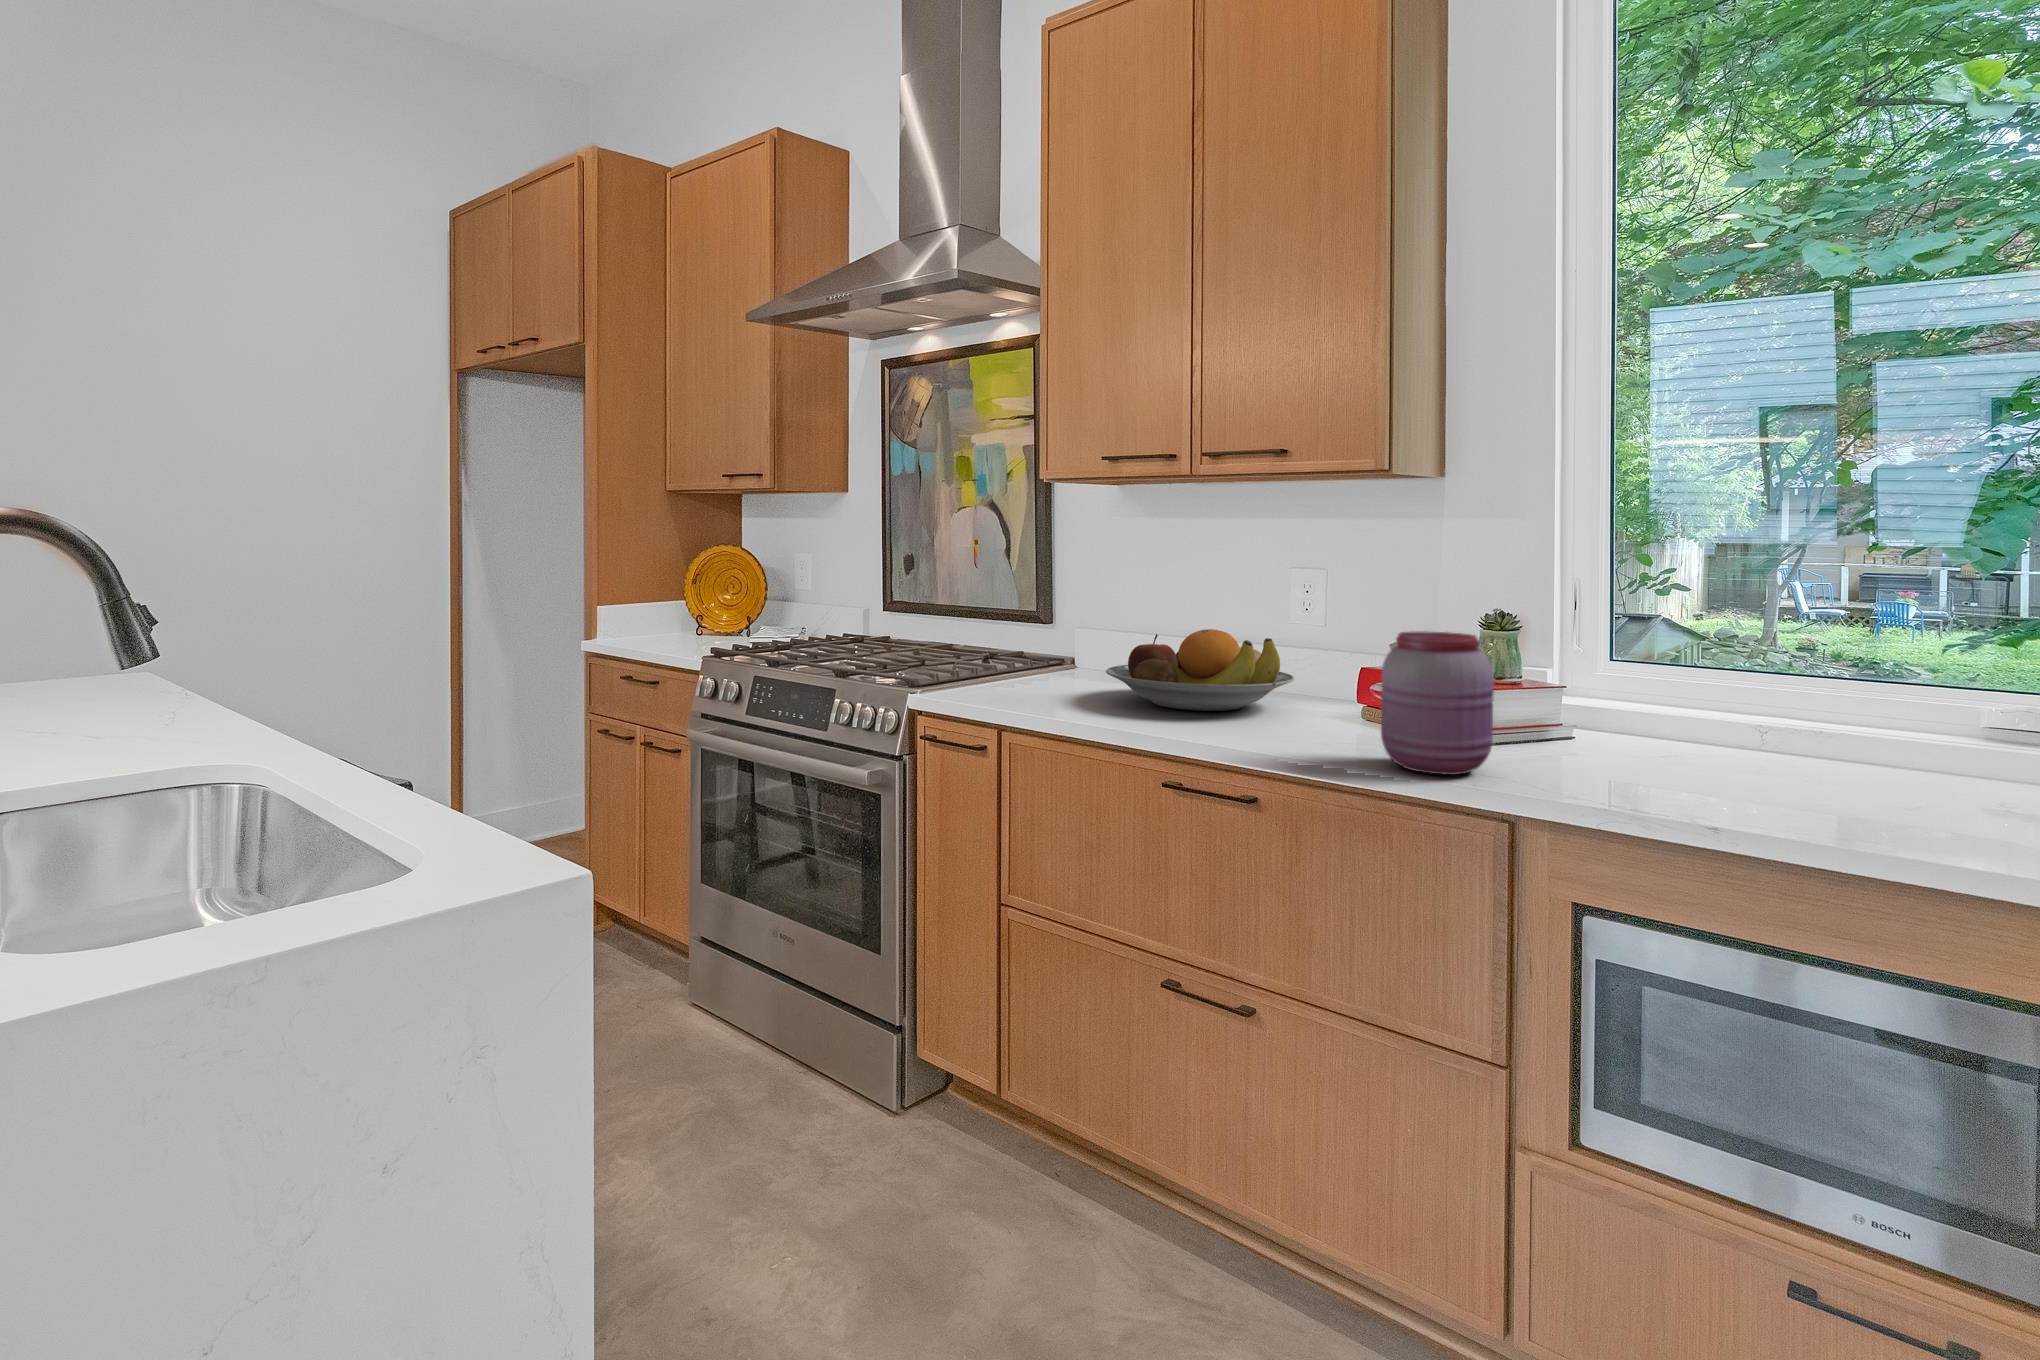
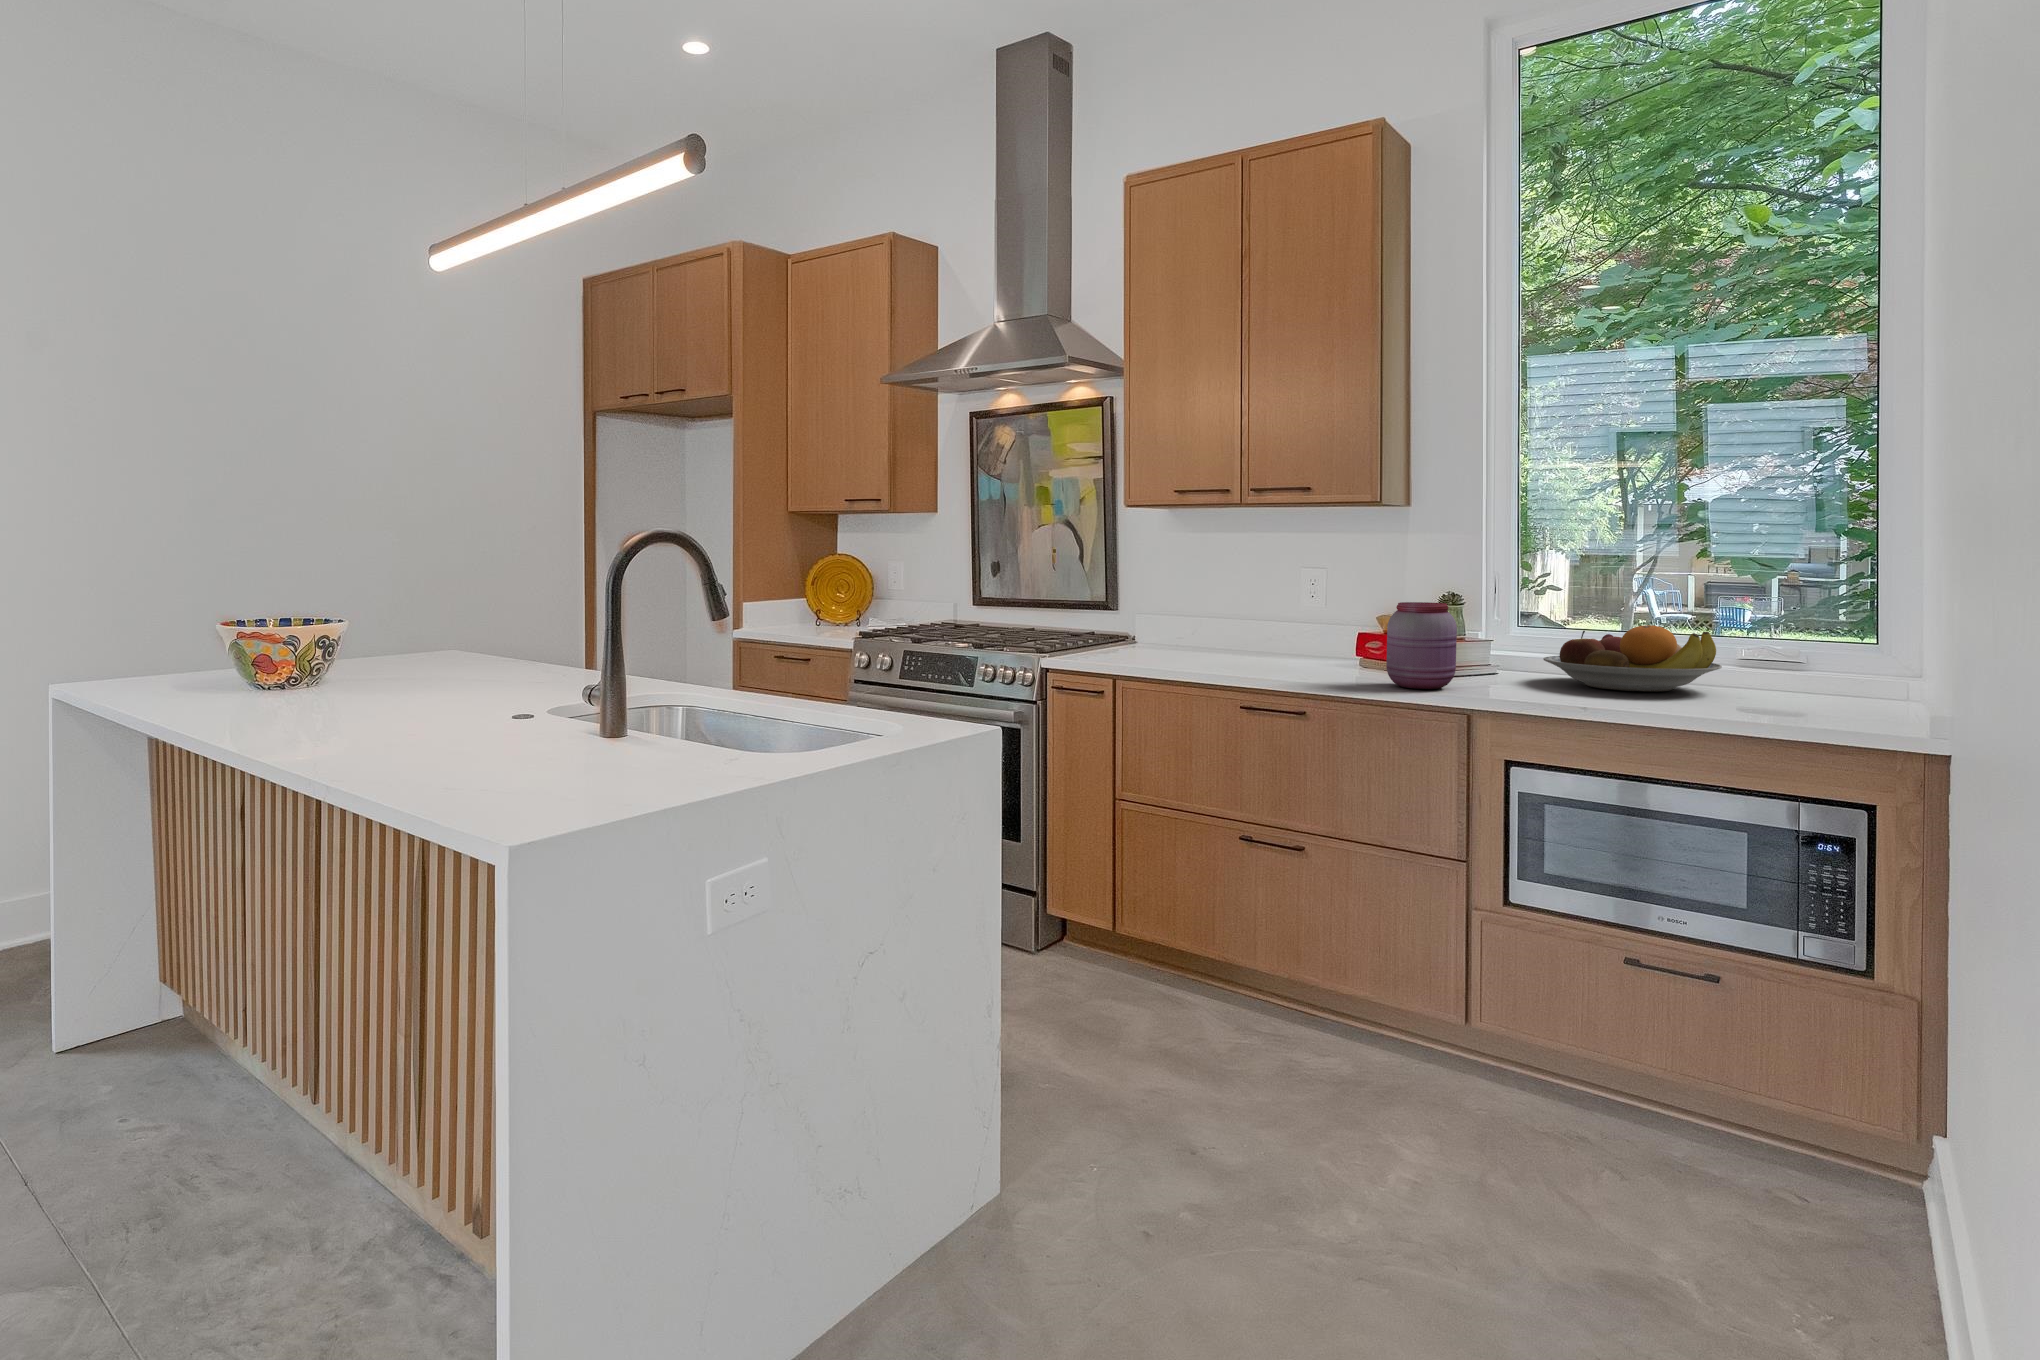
fruit bowl: present [1106,629,1294,711] -> present [1543,625,1722,691]

